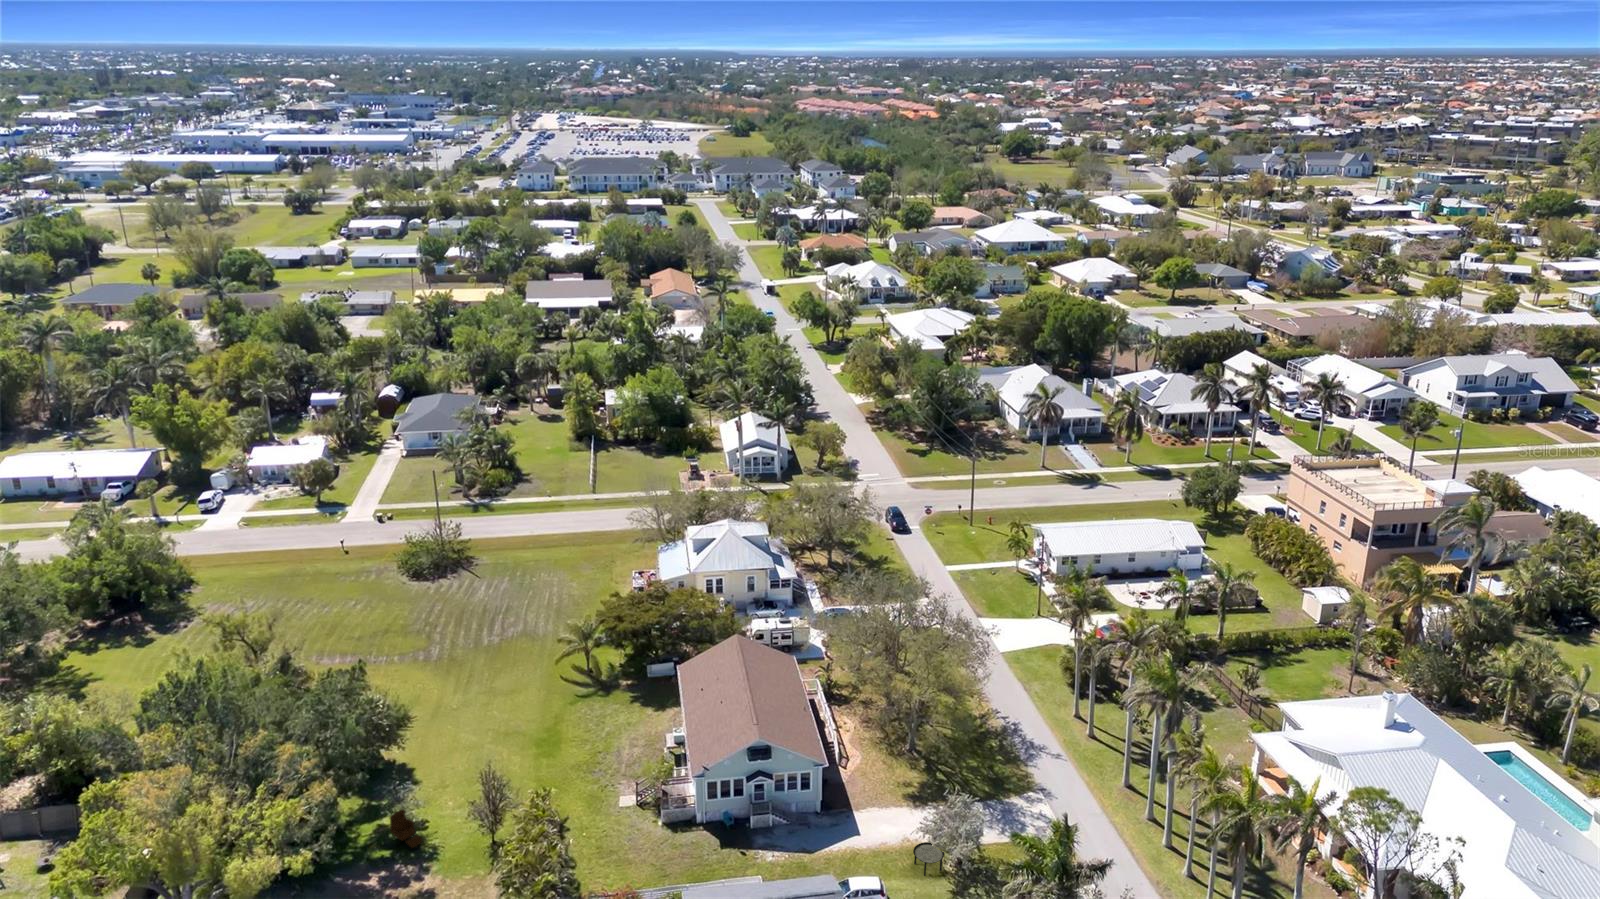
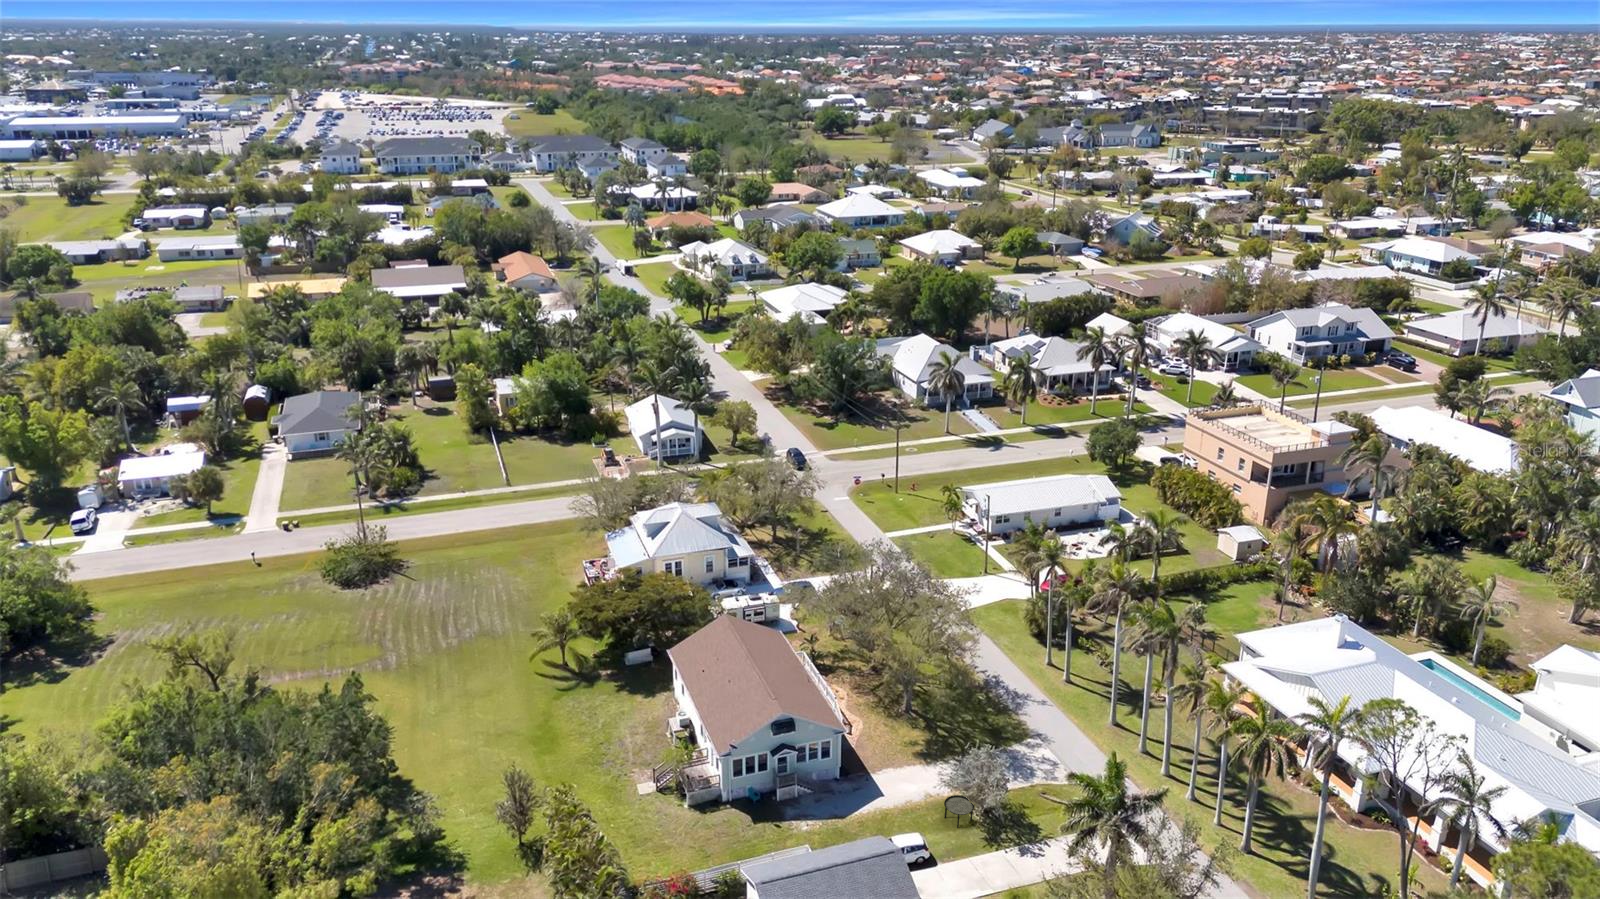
lounge chair: present [390,810,422,848] -> none [404,822,442,865]

